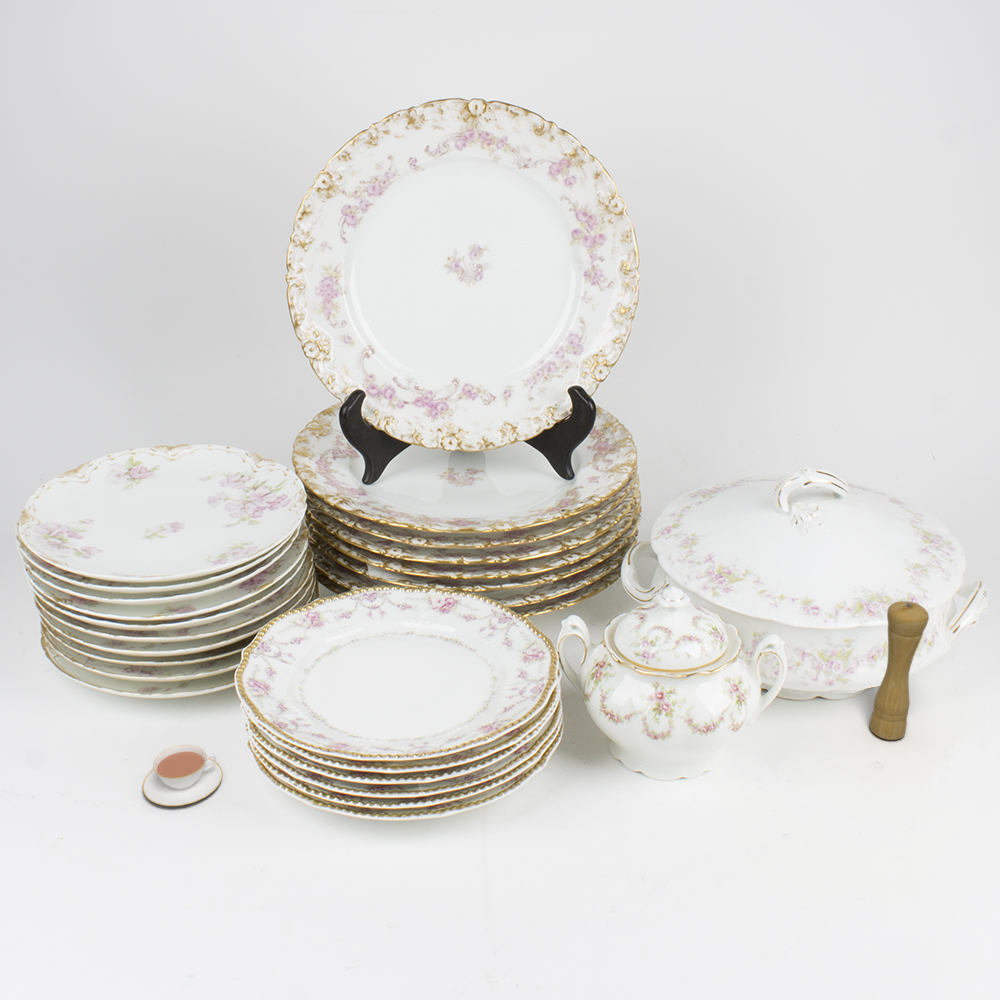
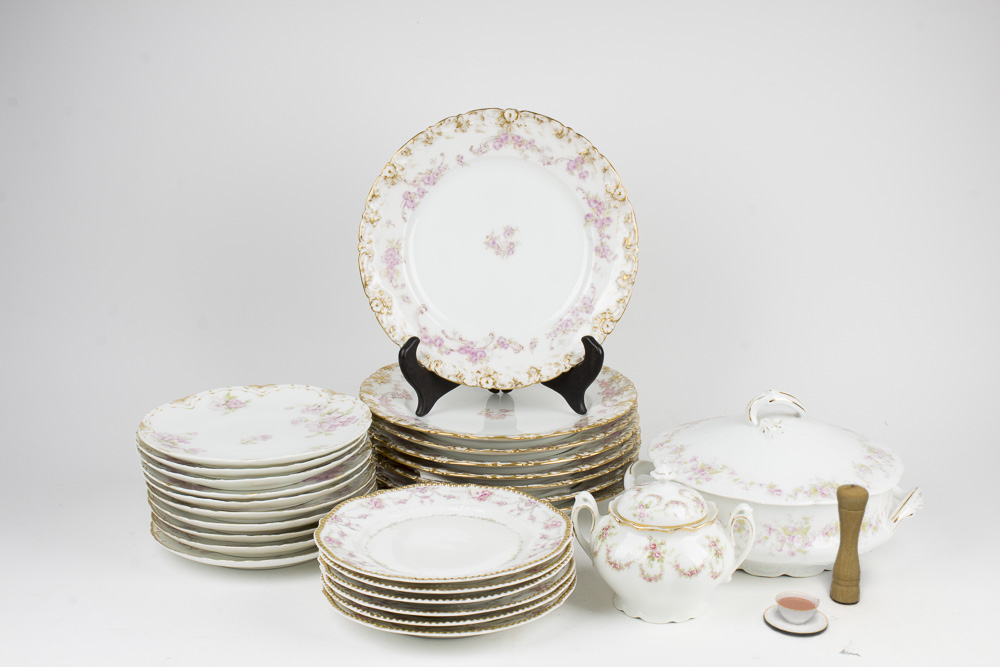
teacup: present [143,745,222,806] -> present [764,592,828,634]

